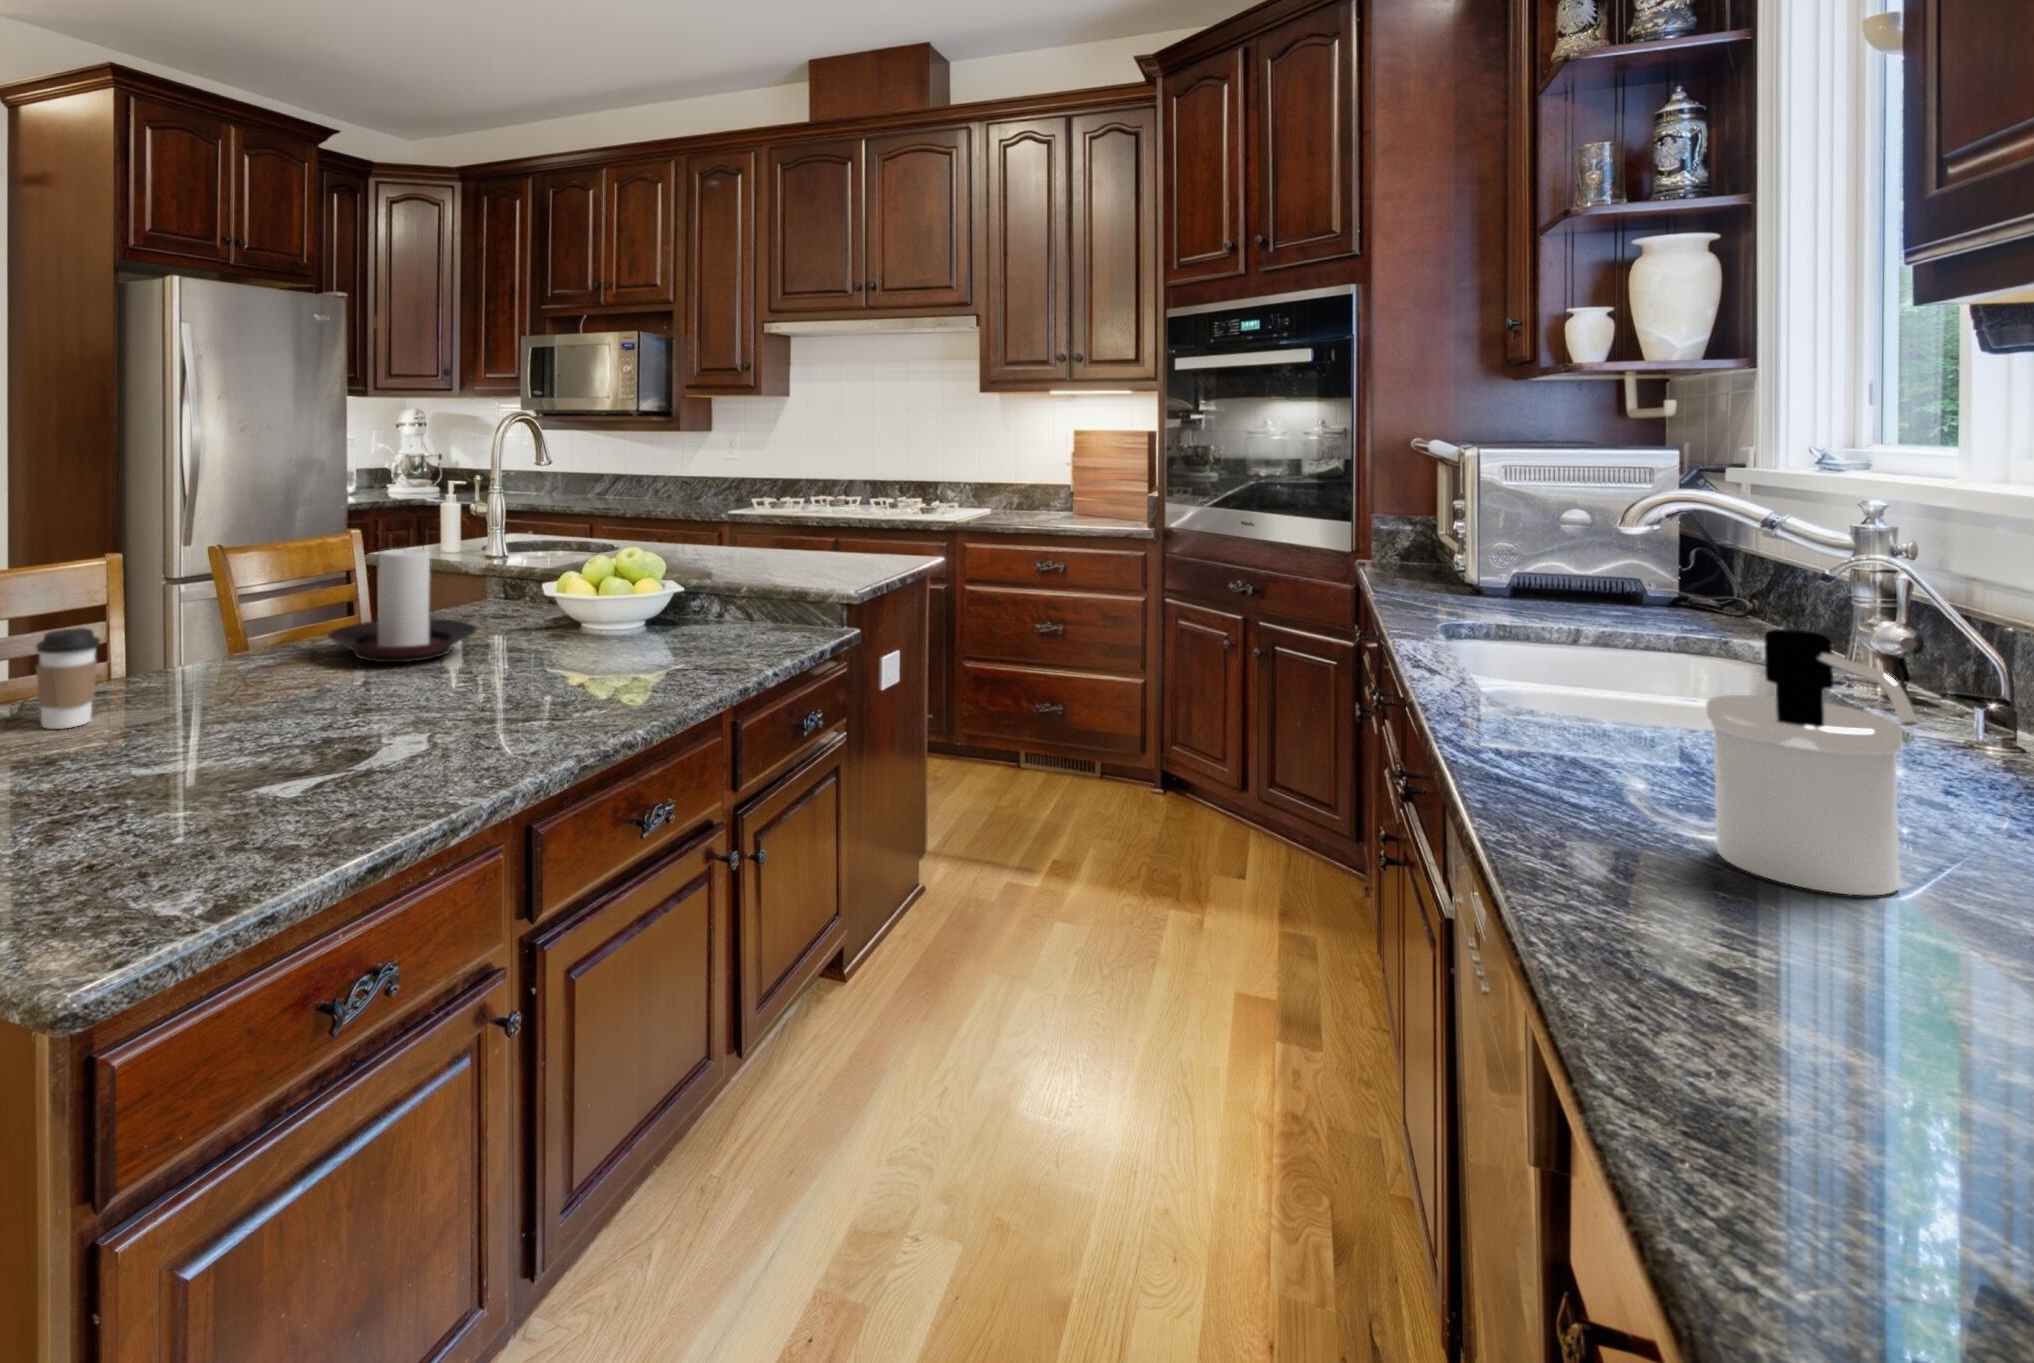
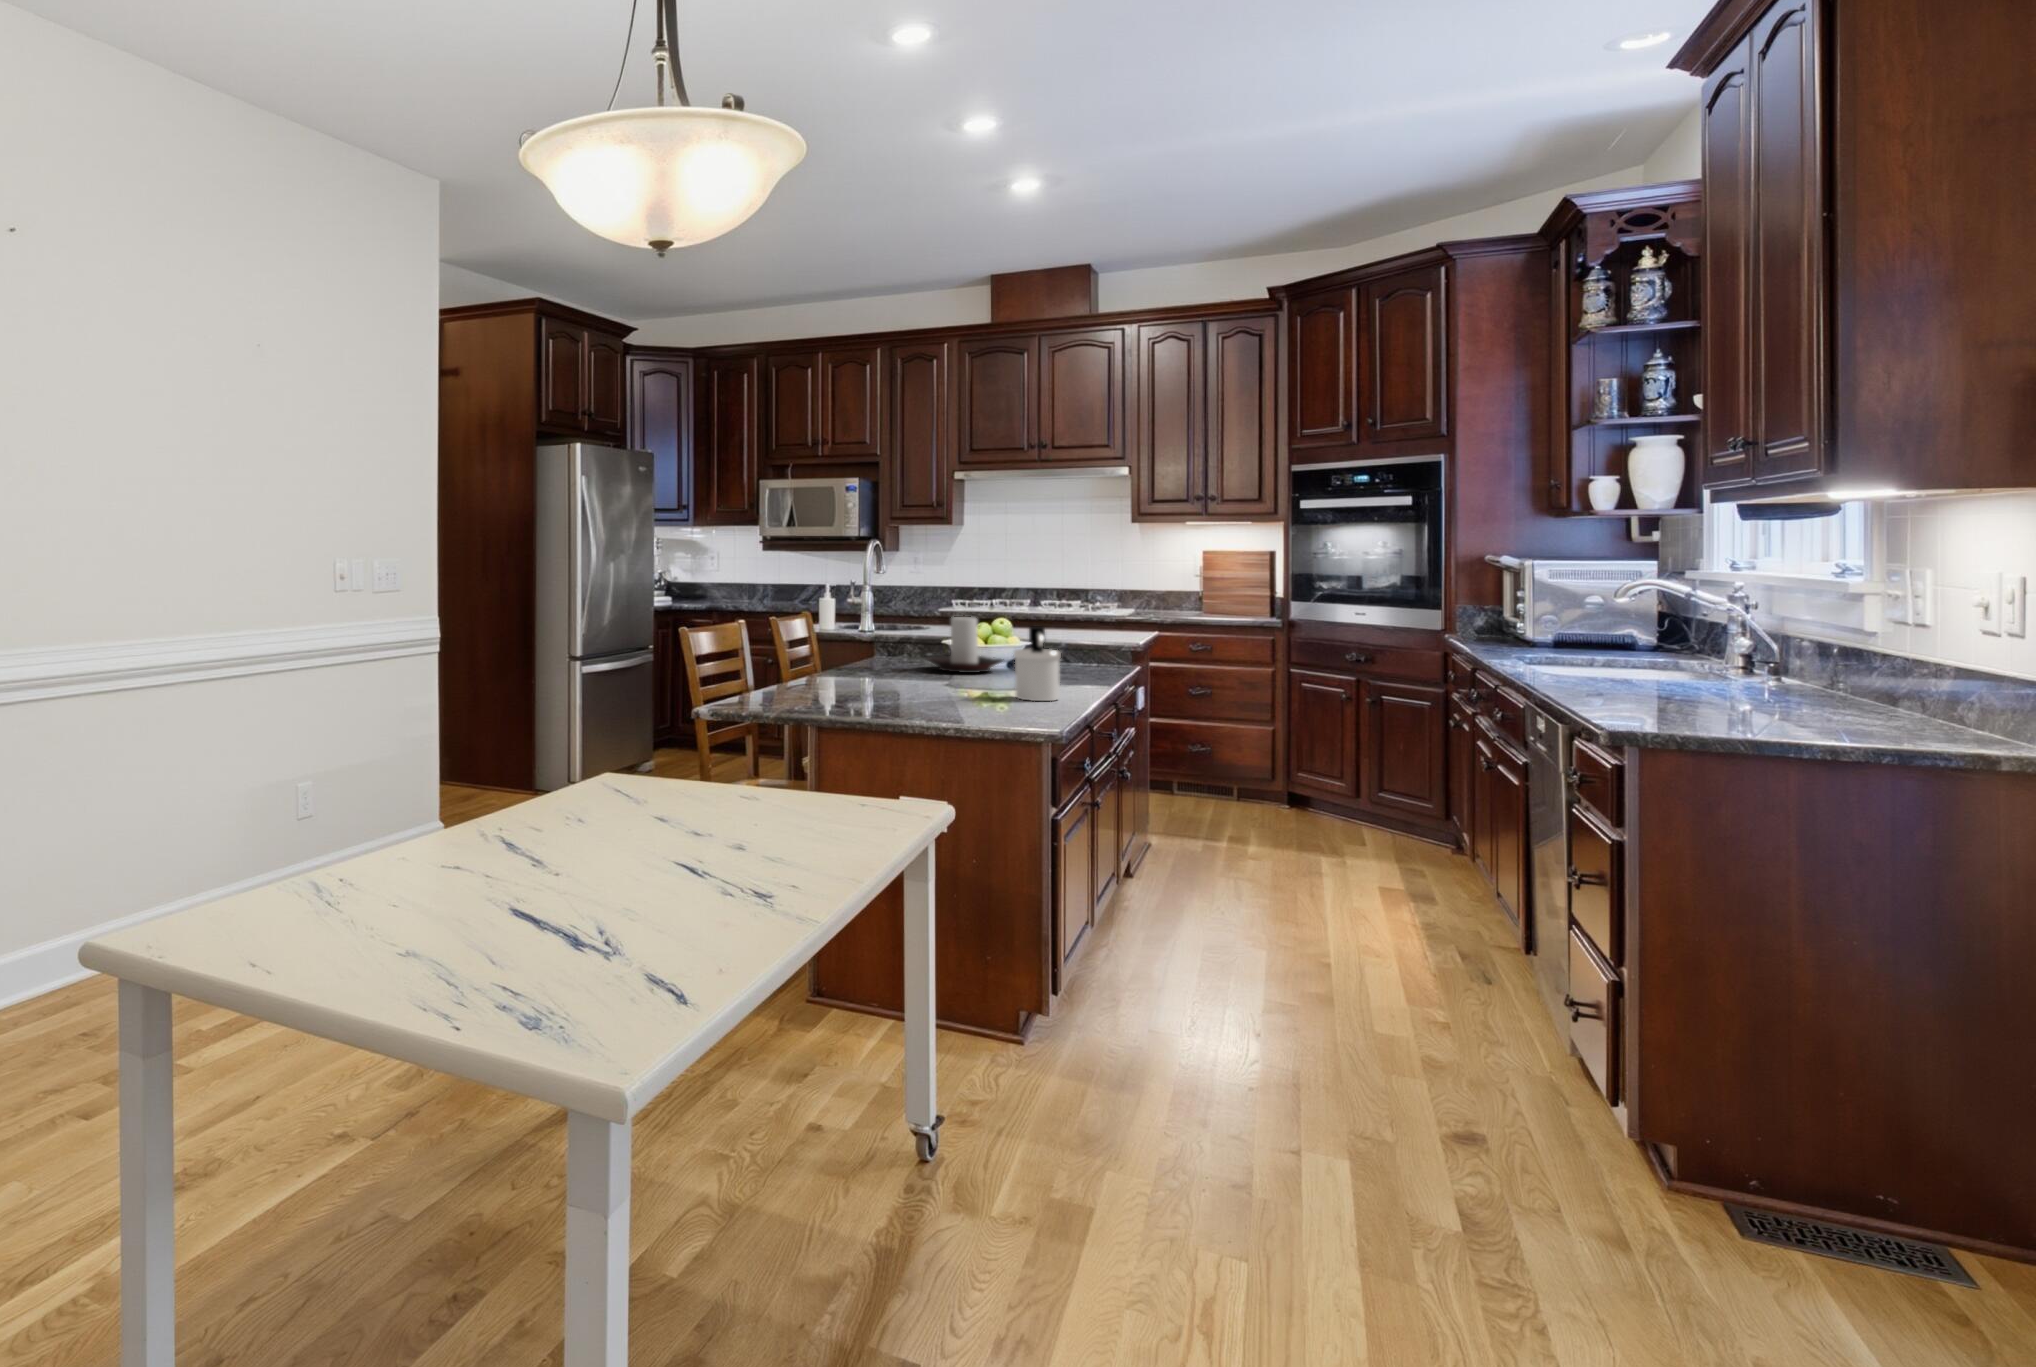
coffee cup: present [36,628,100,729] -> none [882,646,909,688]
soap dispenser: present [1706,629,1918,896] -> present [1014,626,1061,701]

